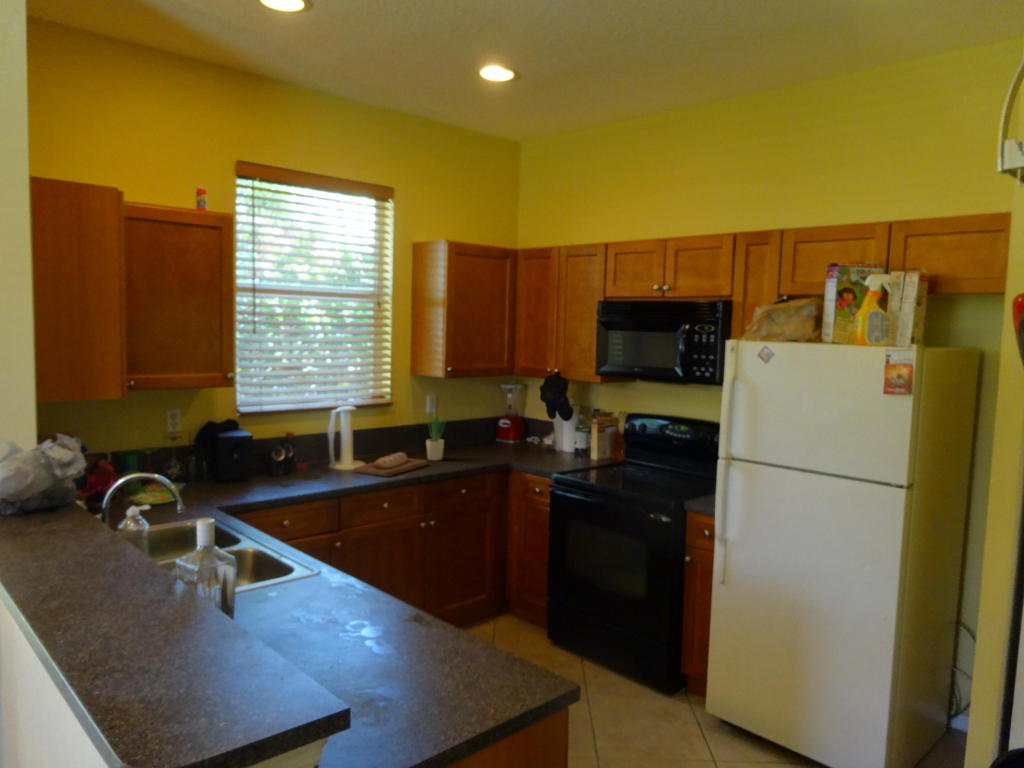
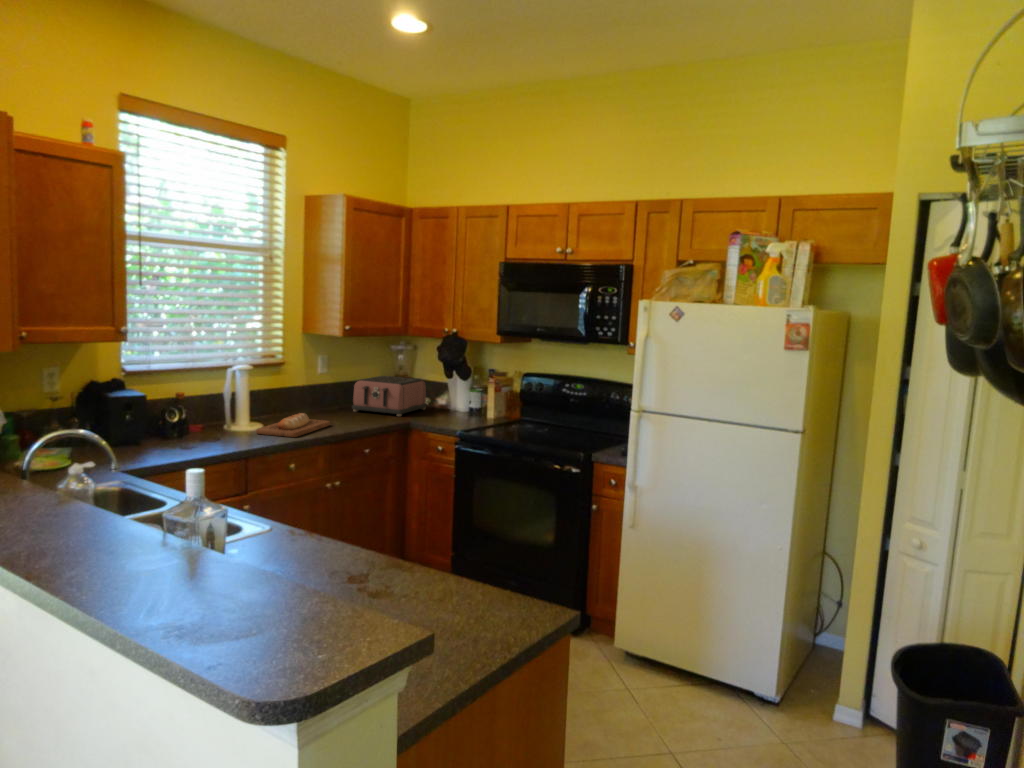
potted plant: present [426,414,445,460] -> none [325,366,349,421]
toaster: none [457,415,533,456] -> present [352,376,427,416]

